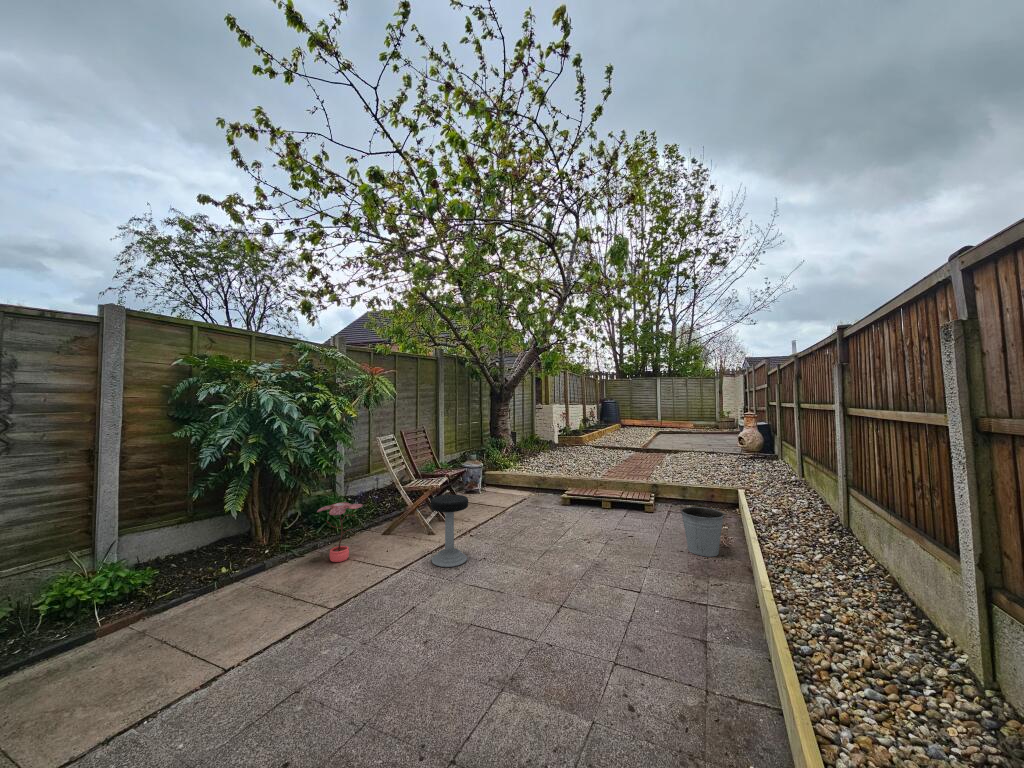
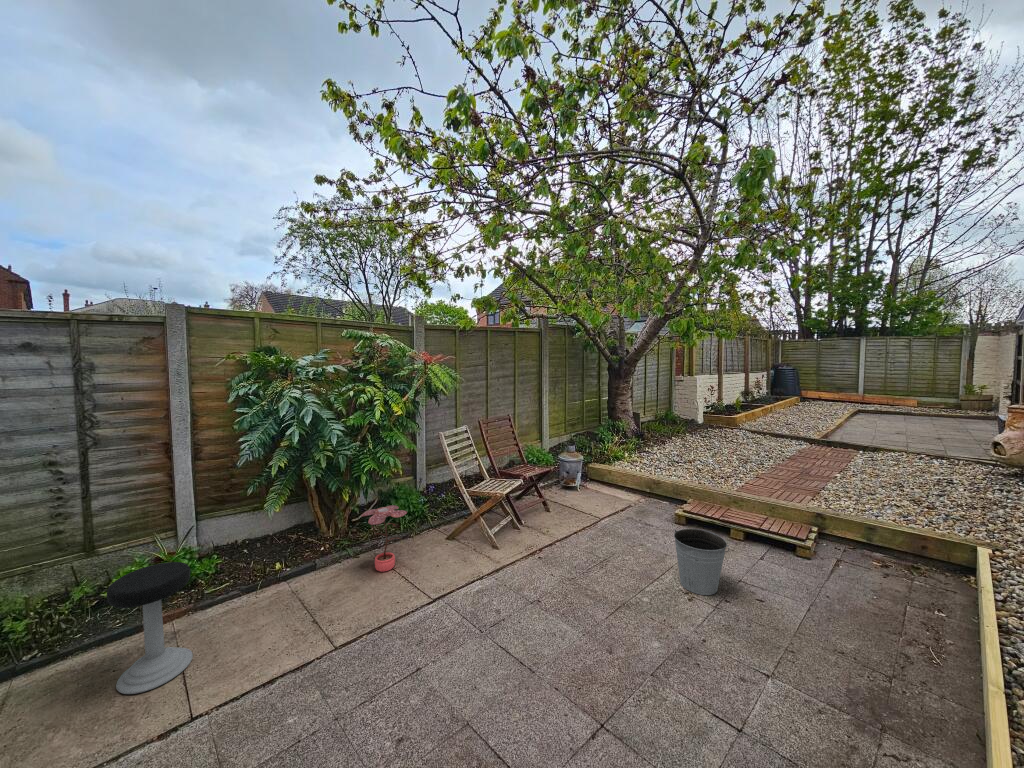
stool: present [431,495,468,567] -> present [107,562,193,694]
bucket: present [680,507,725,557] -> present [674,529,729,595]

